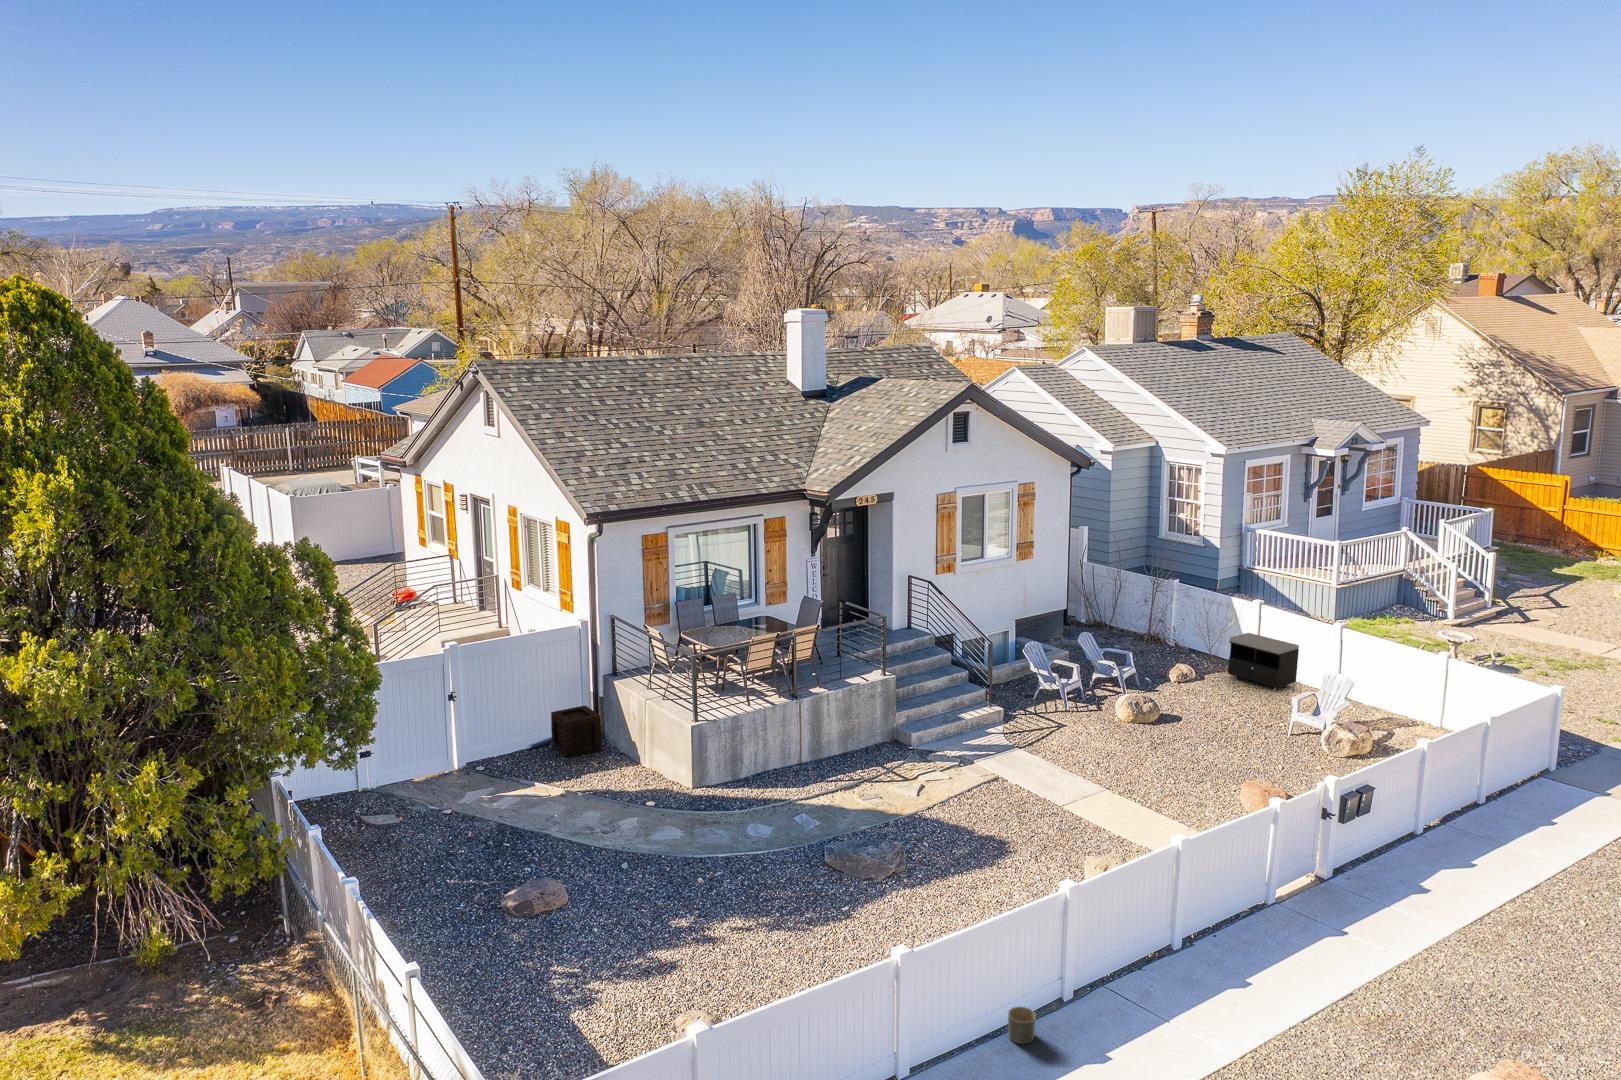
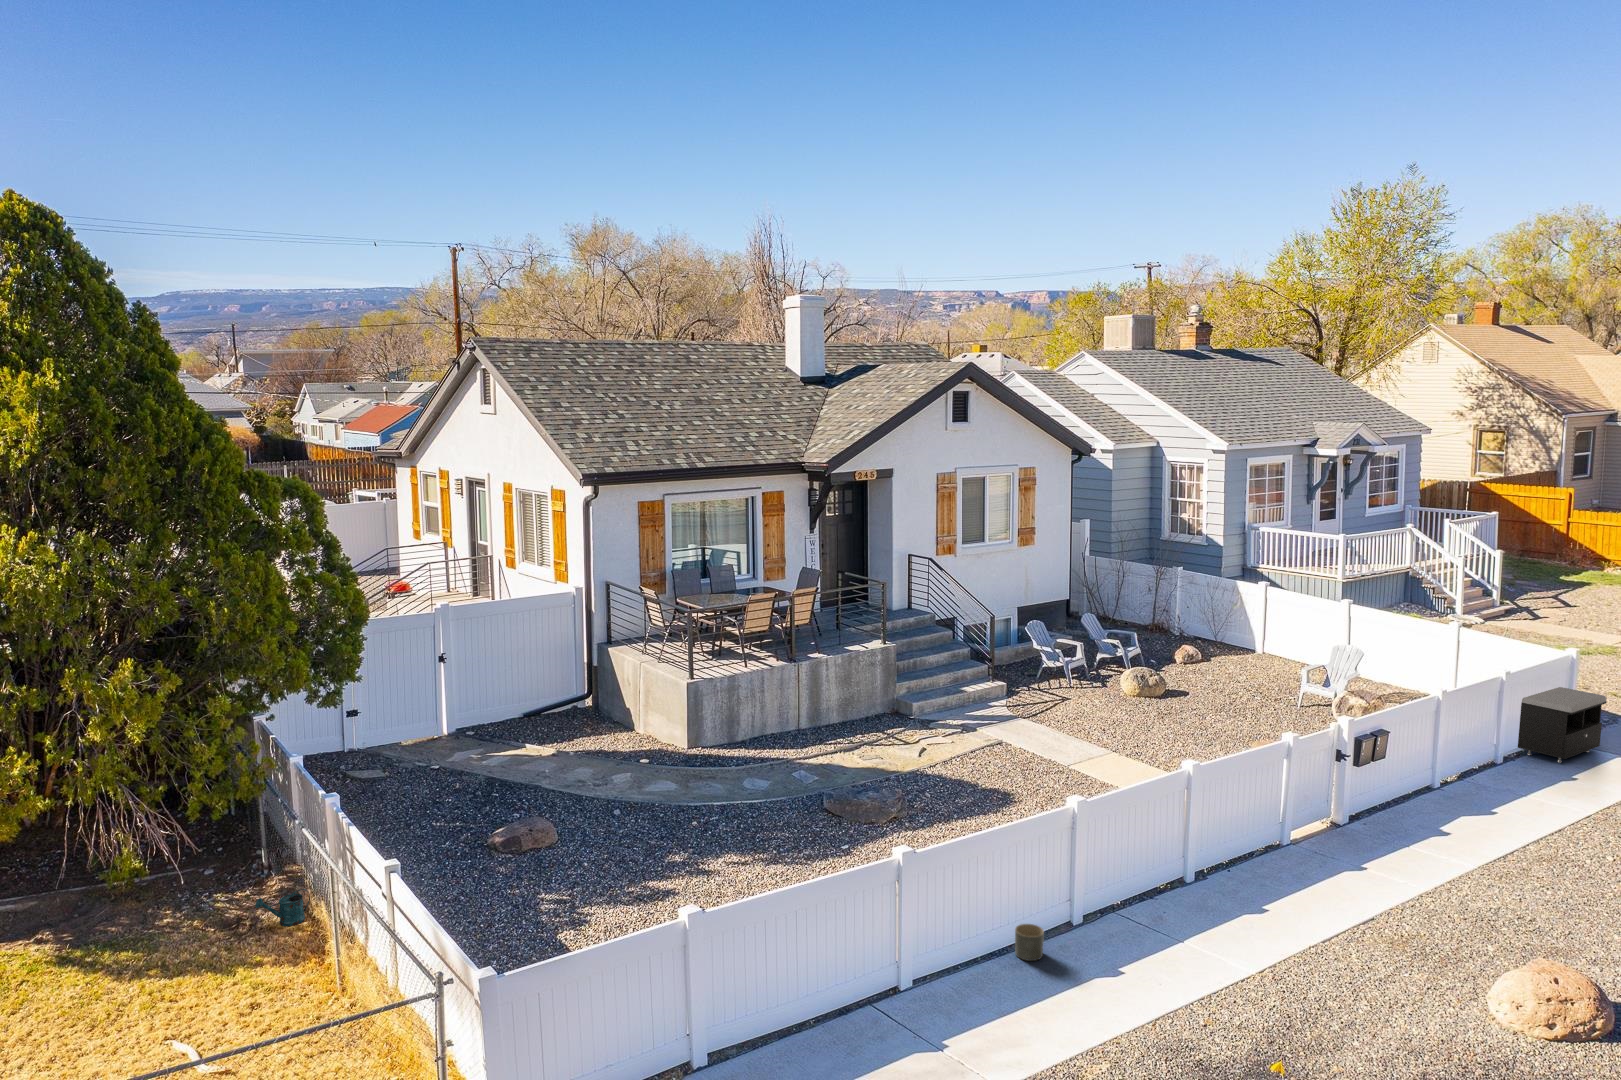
storage bench: present [1228,633,1299,690] -> present [1518,687,1607,763]
wooden crate: present [551,706,601,758] -> none [545,675,595,725]
watering can: none [282,972,334,1009] -> present [255,889,310,926]

